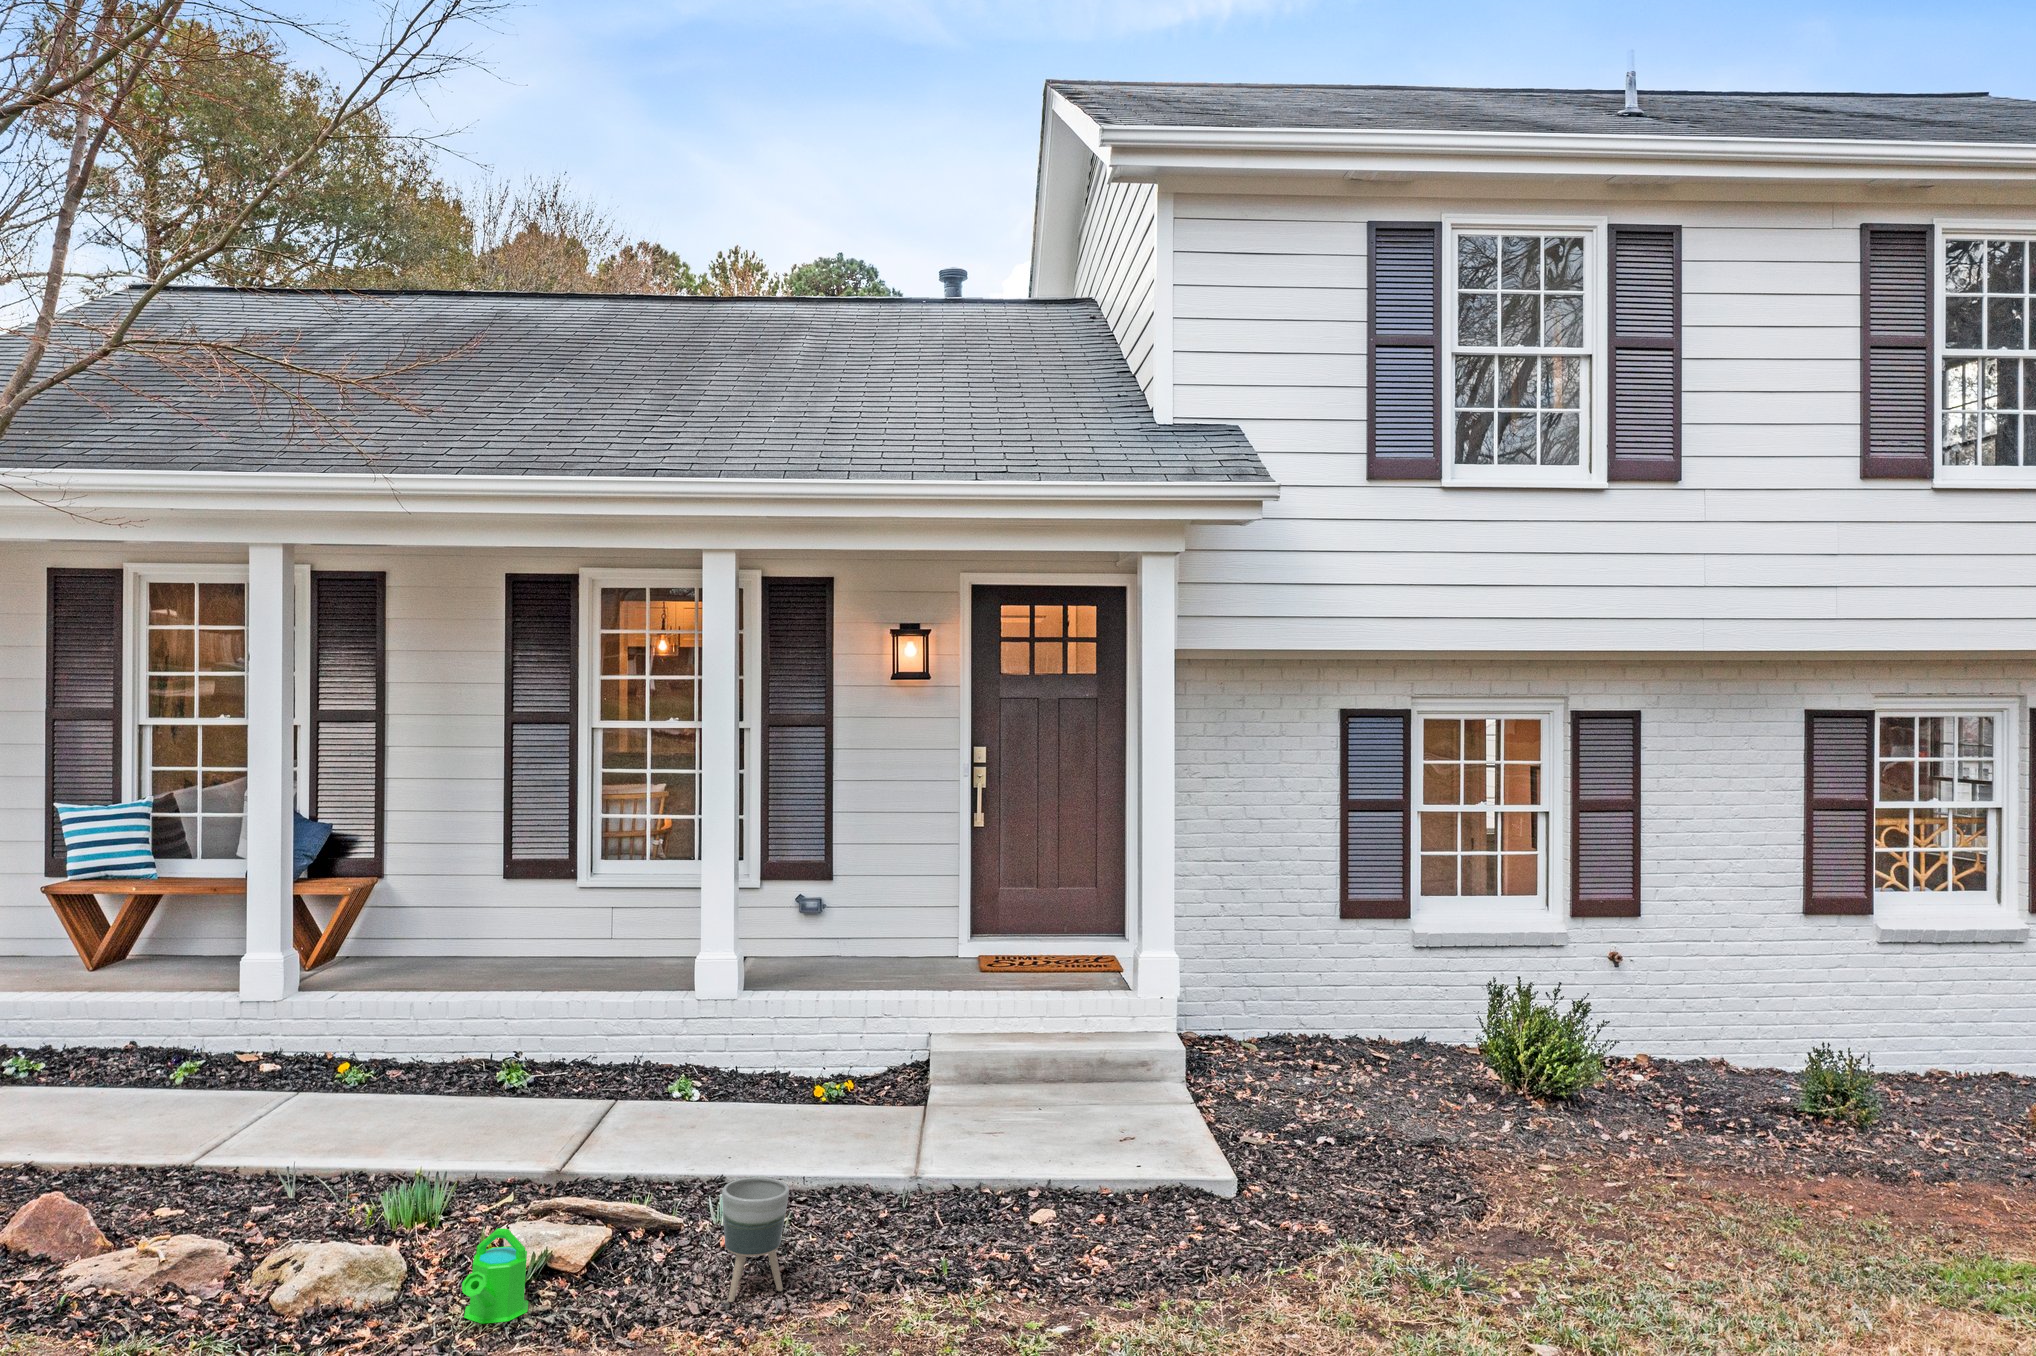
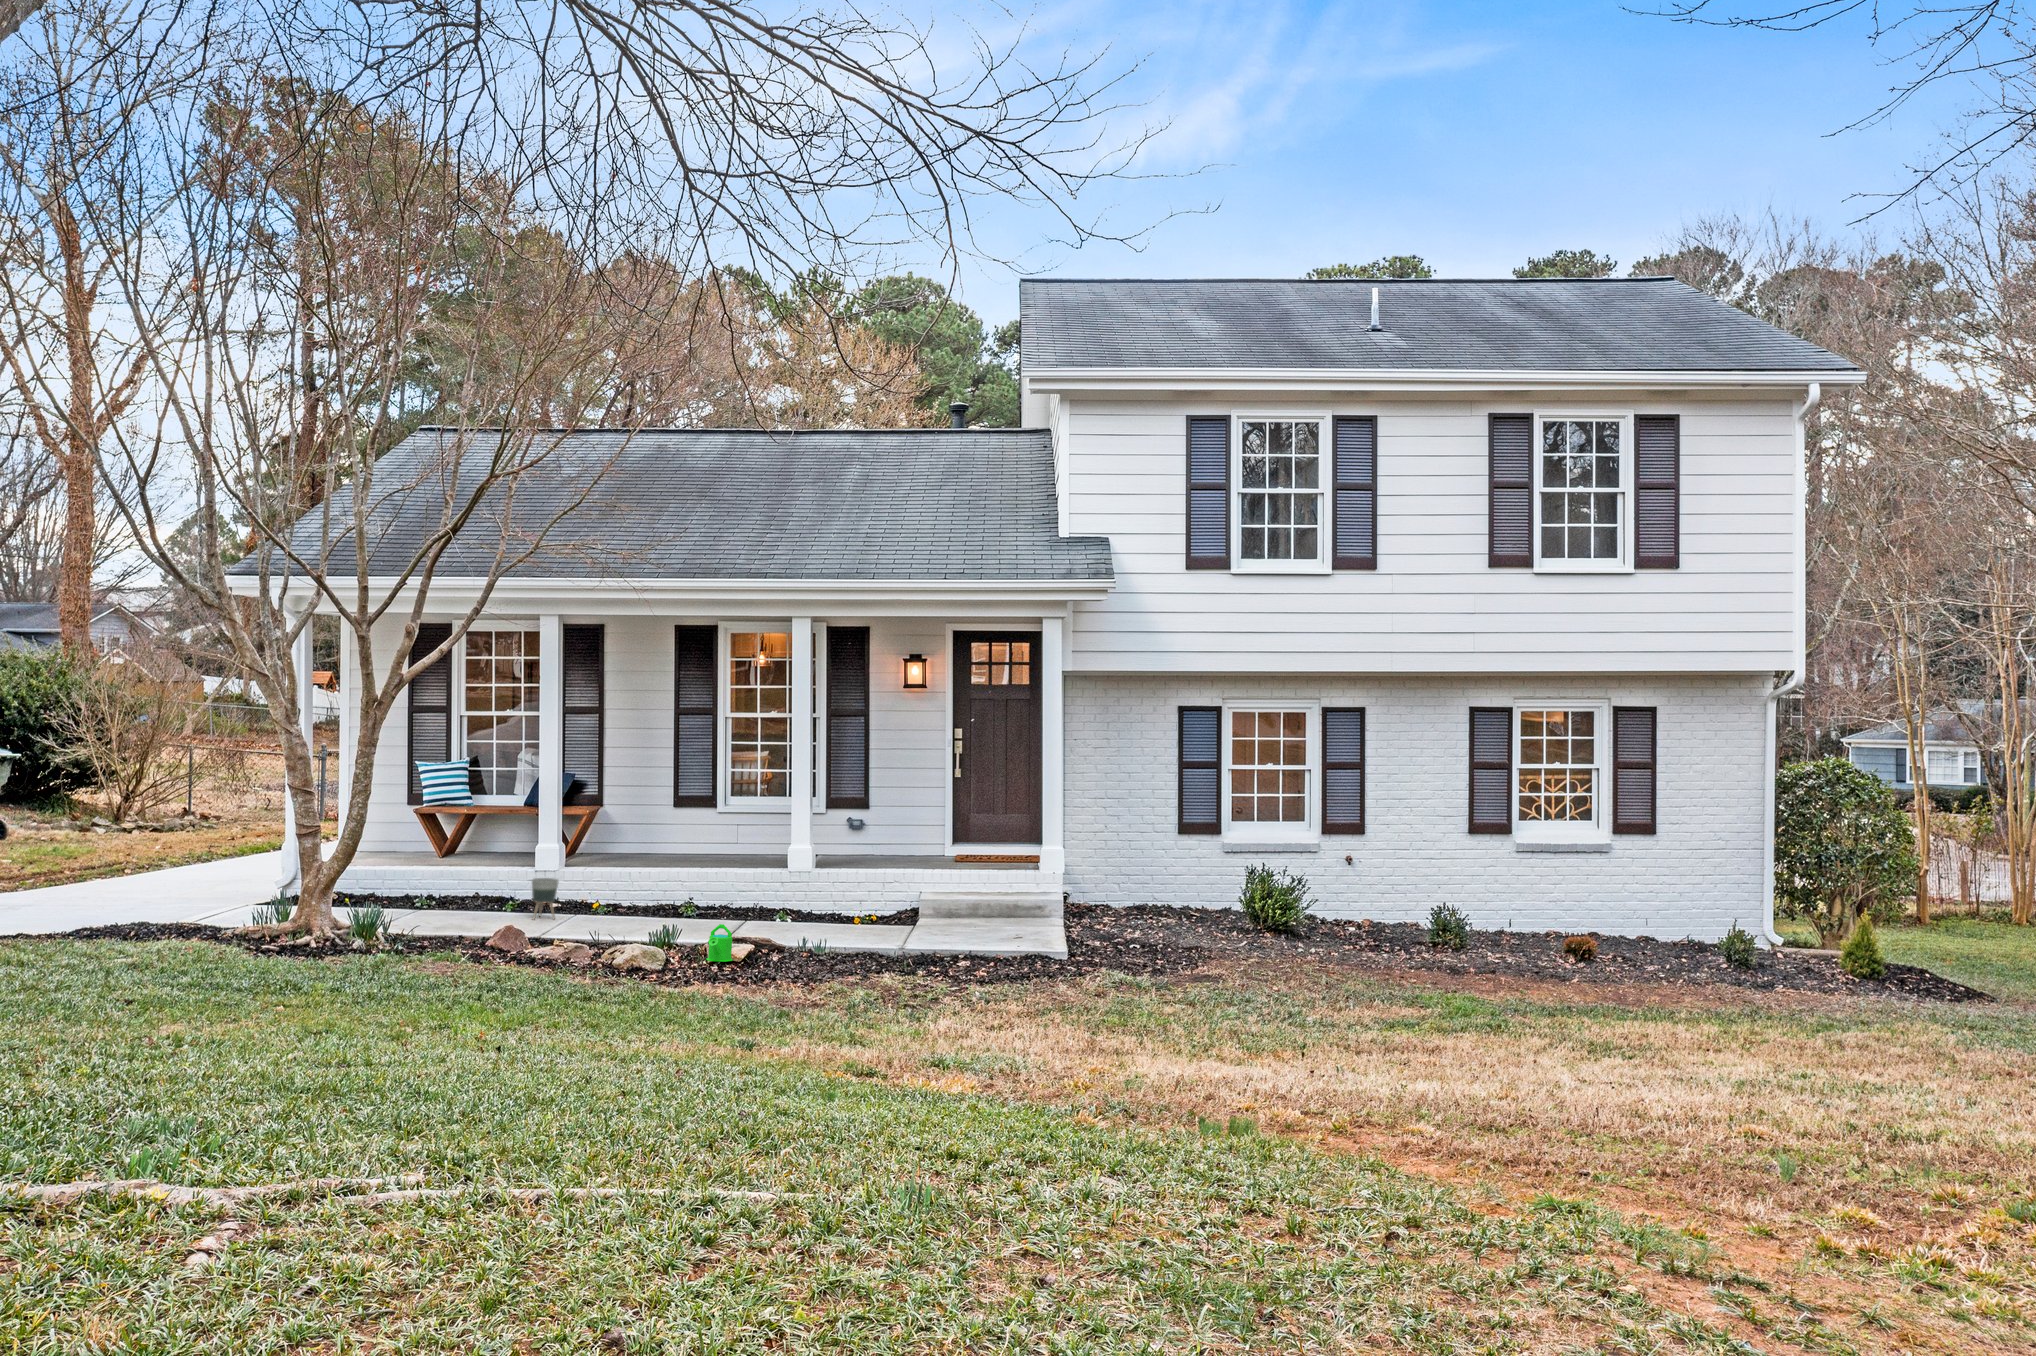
planter: present [722,1177,789,1302] -> present [532,878,559,919]

